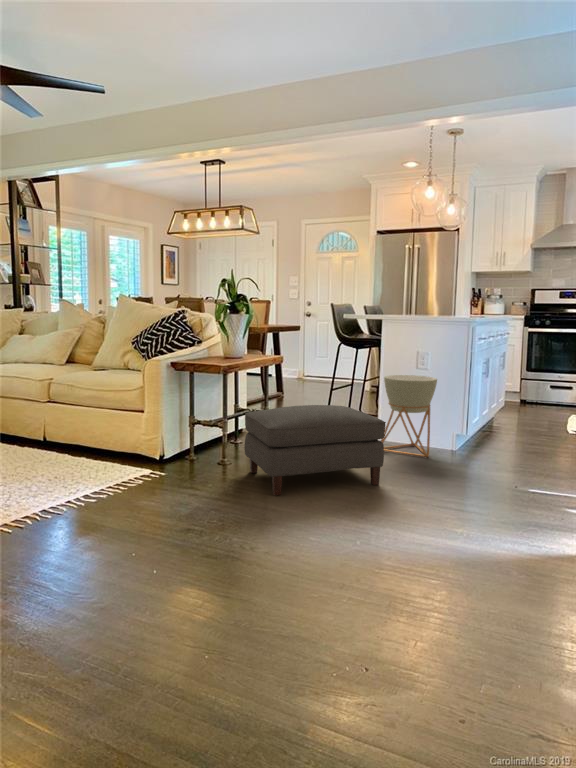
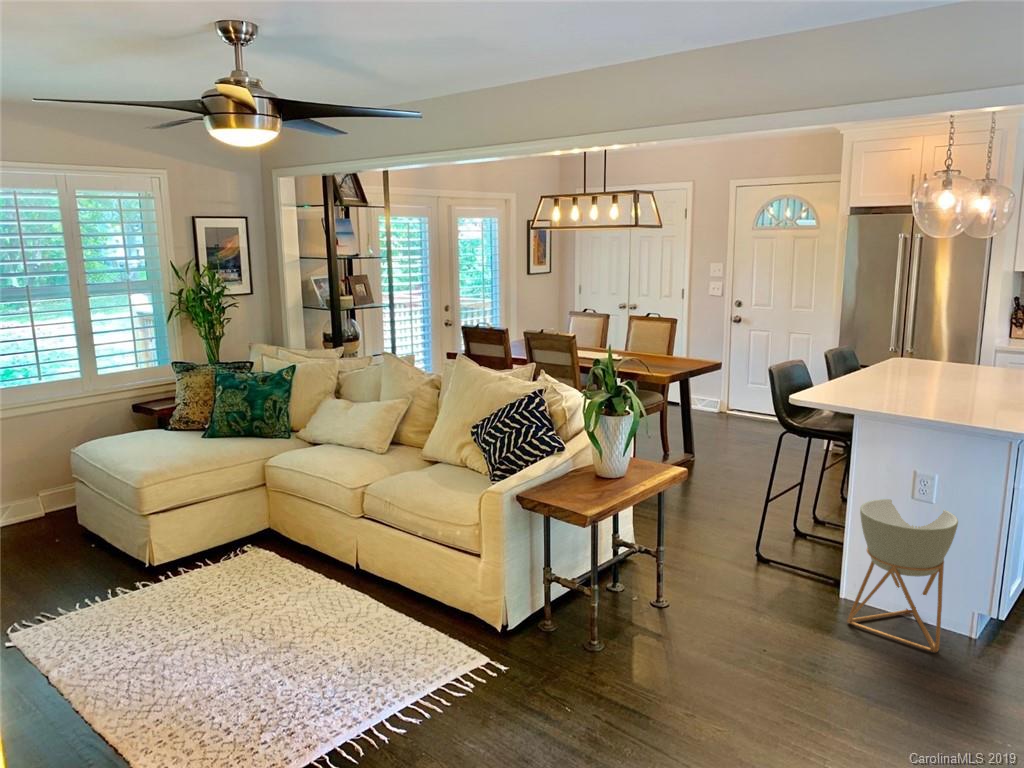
ottoman: present [244,405,386,495] -> none [625,574,861,745]

